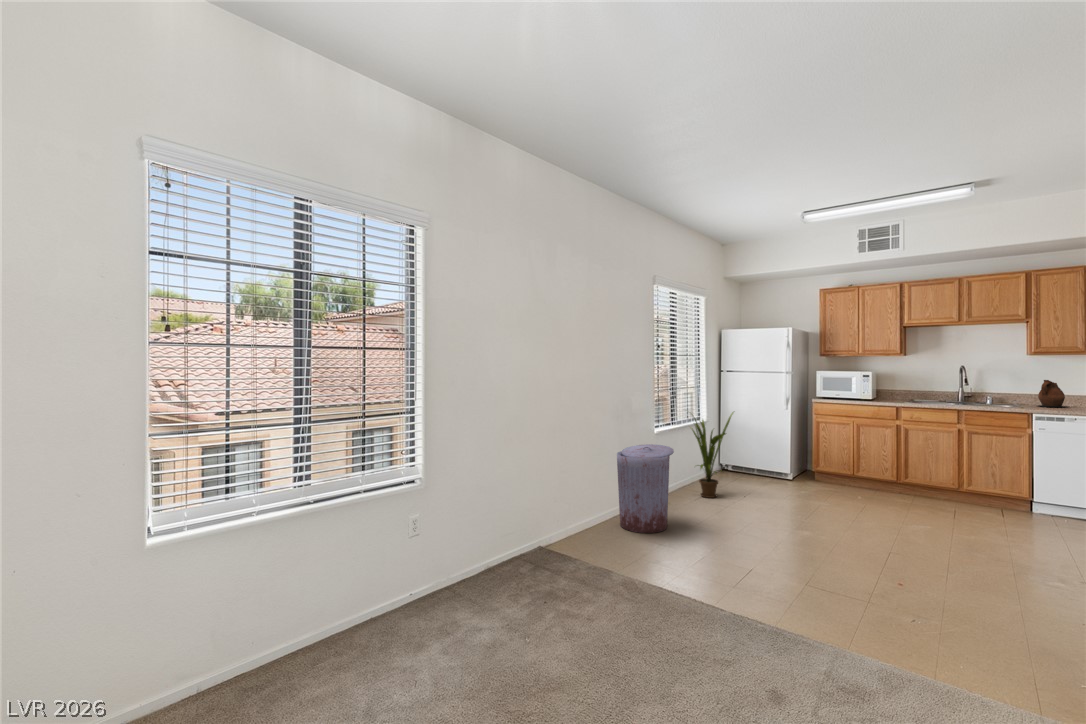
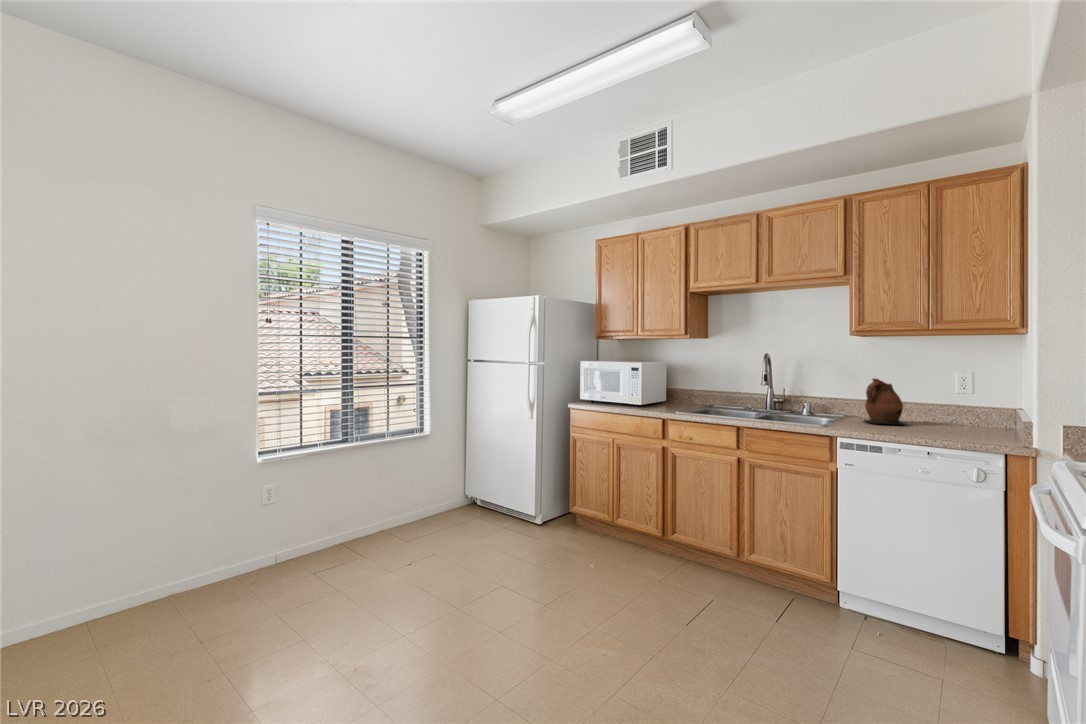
house plant: present [692,413,733,498] -> none [325,418,409,560]
trash can: present [617,444,674,533] -> none [57,485,195,657]

